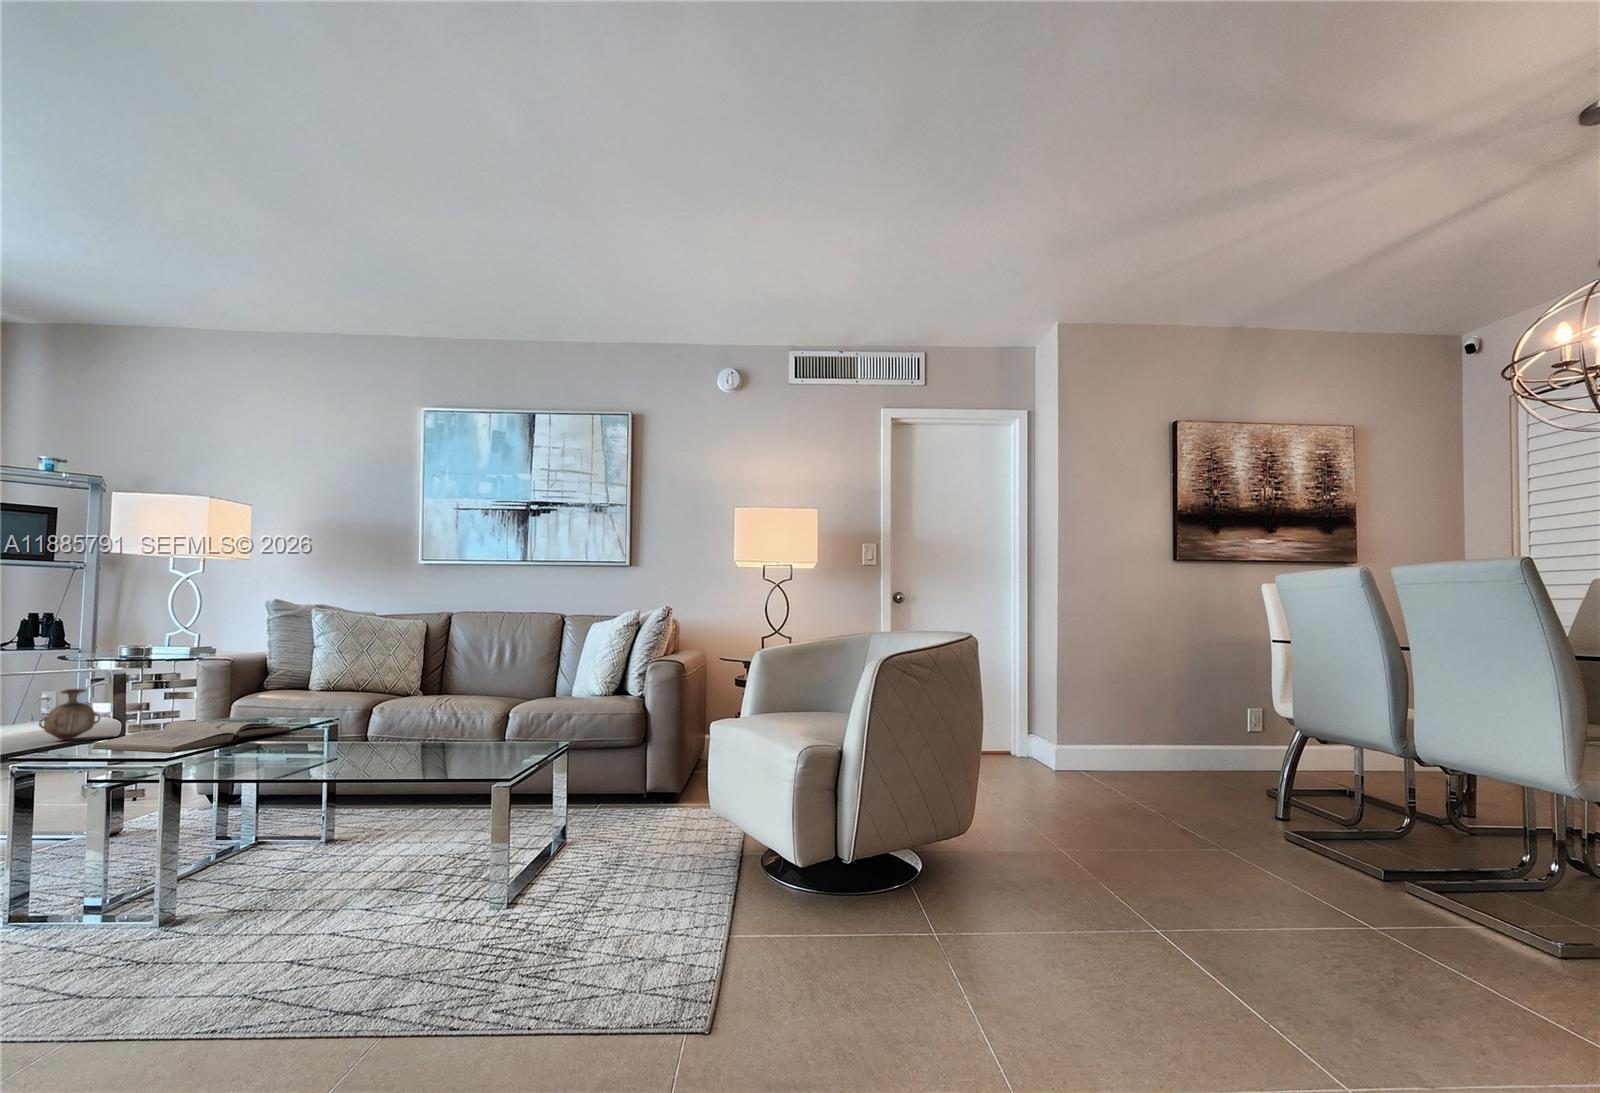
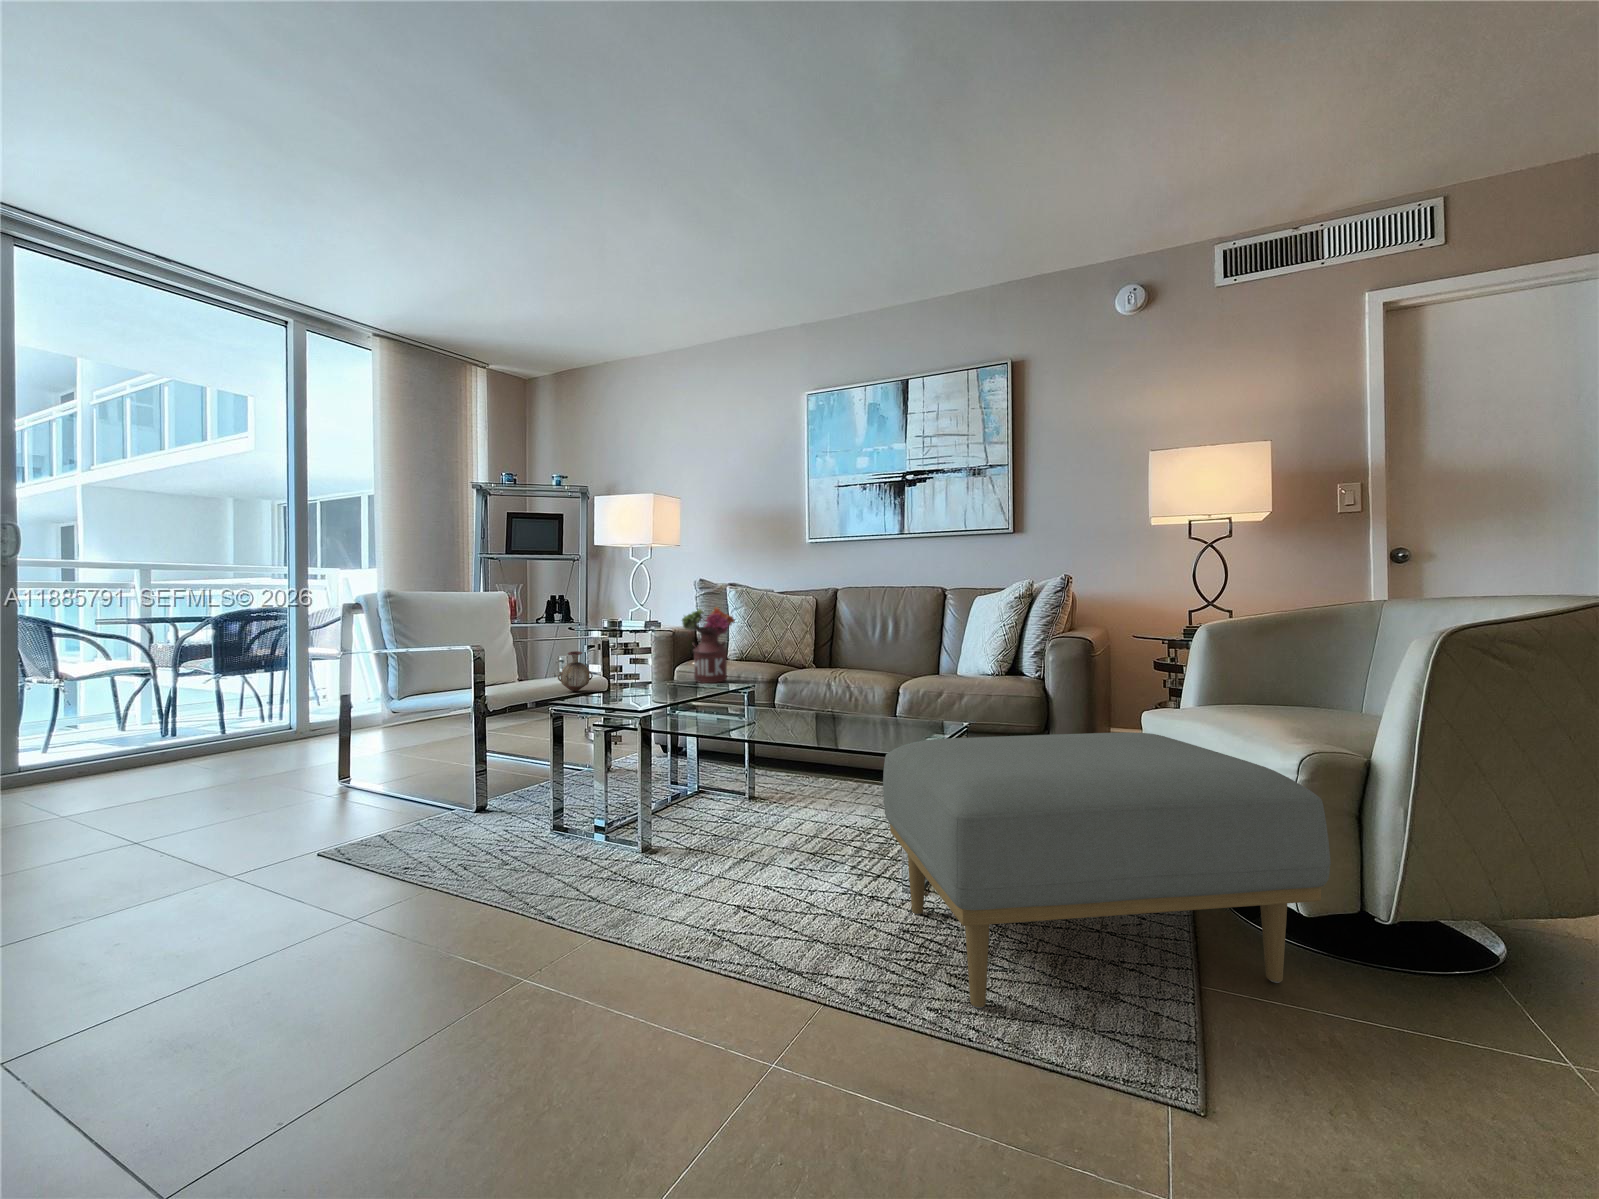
flower arrangement: none [247,630,323,717] -> present [682,607,735,683]
book: present [92,721,293,753] -> none [588,681,720,708]
ottoman: none [473,736,811,998] -> present [883,732,1331,1008]

